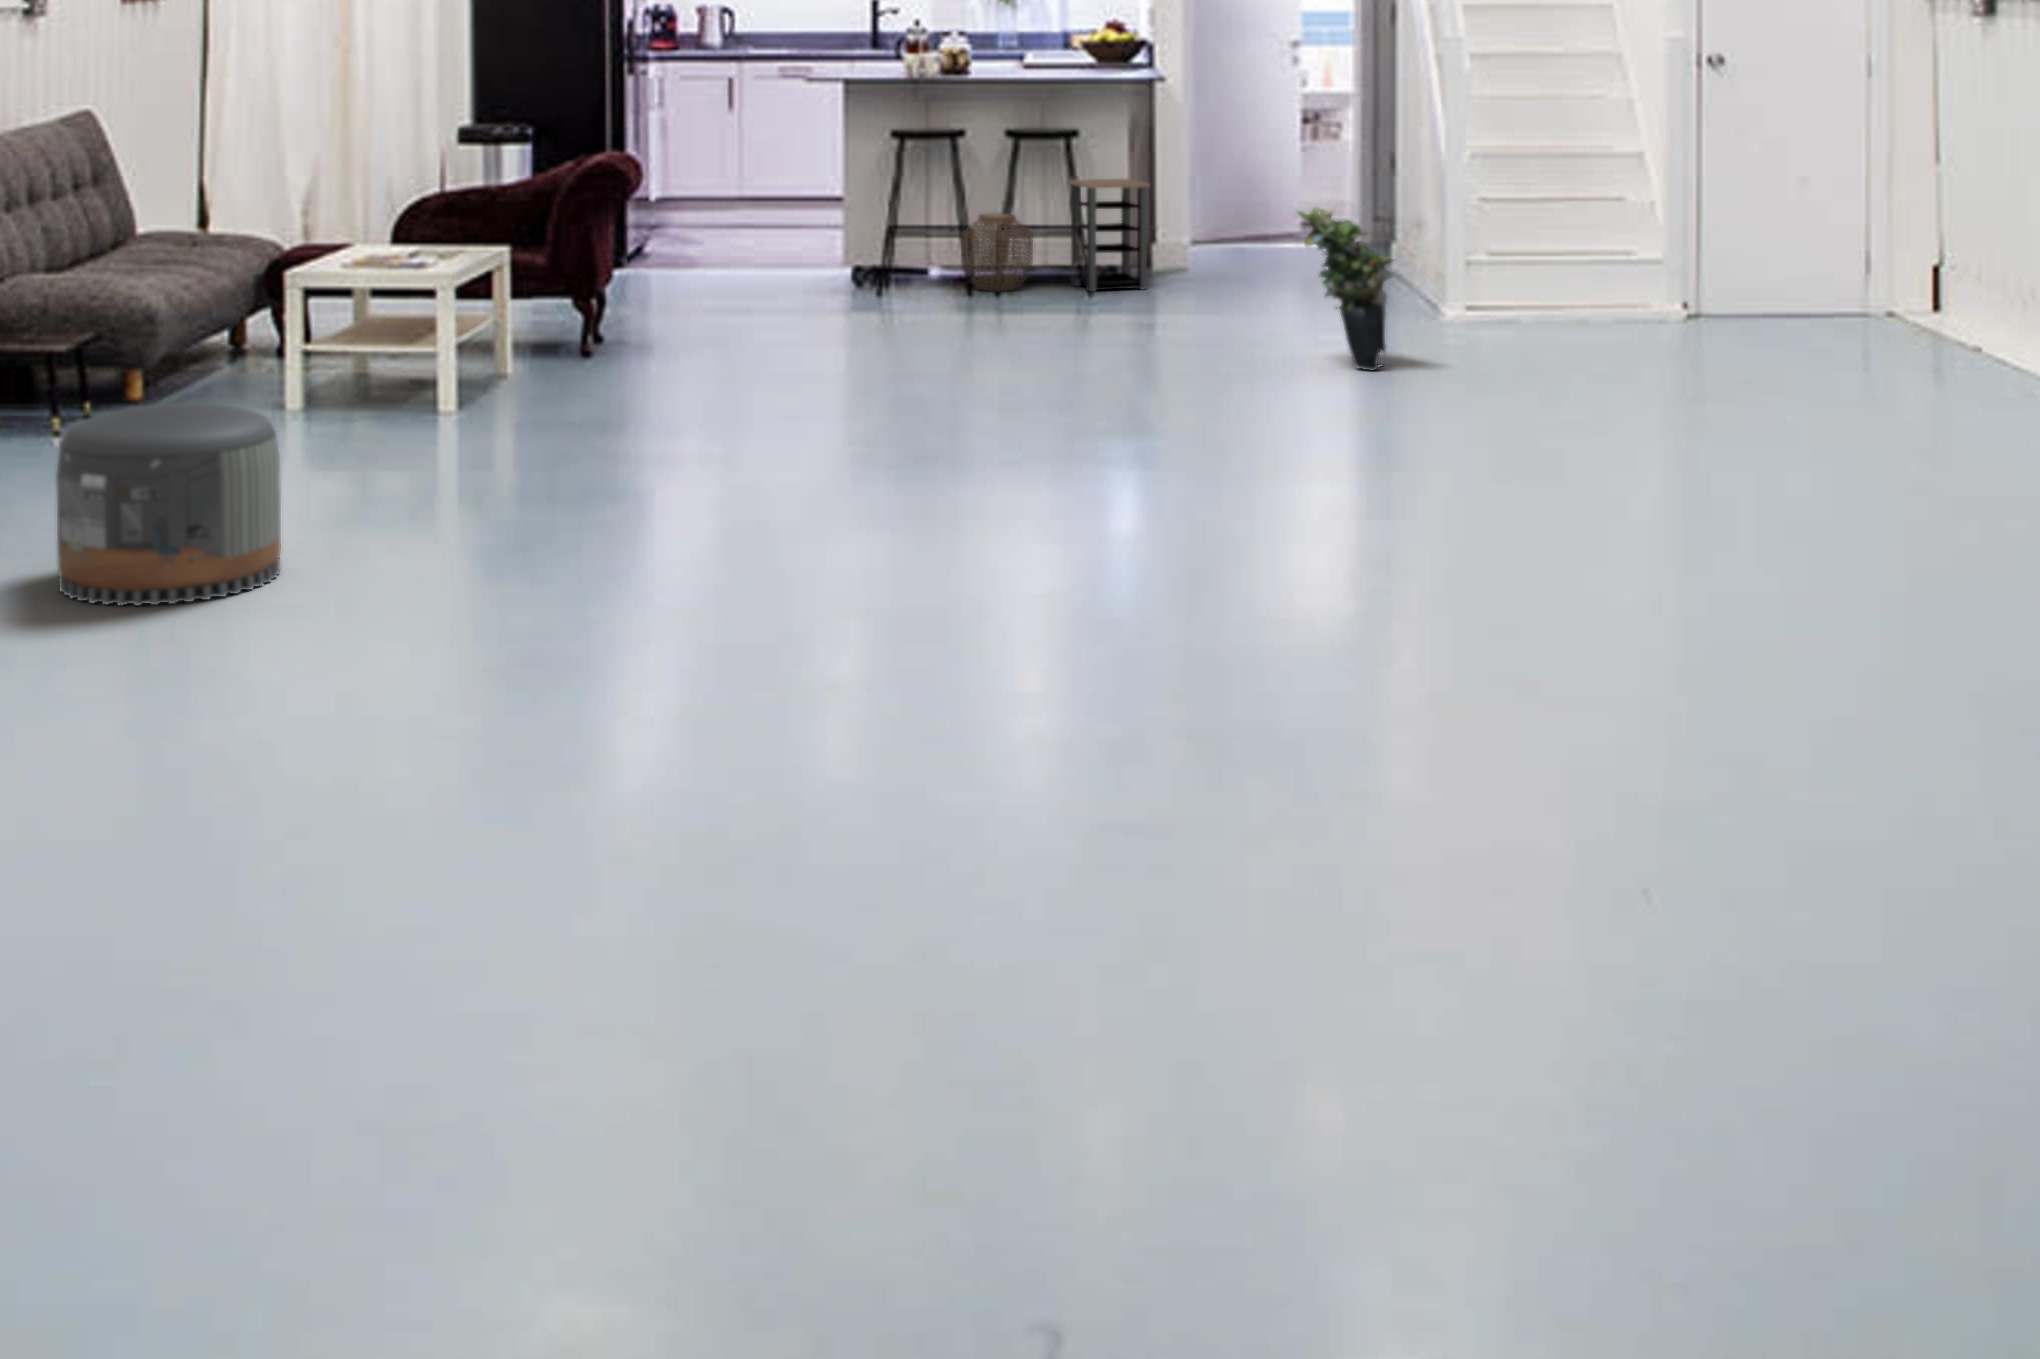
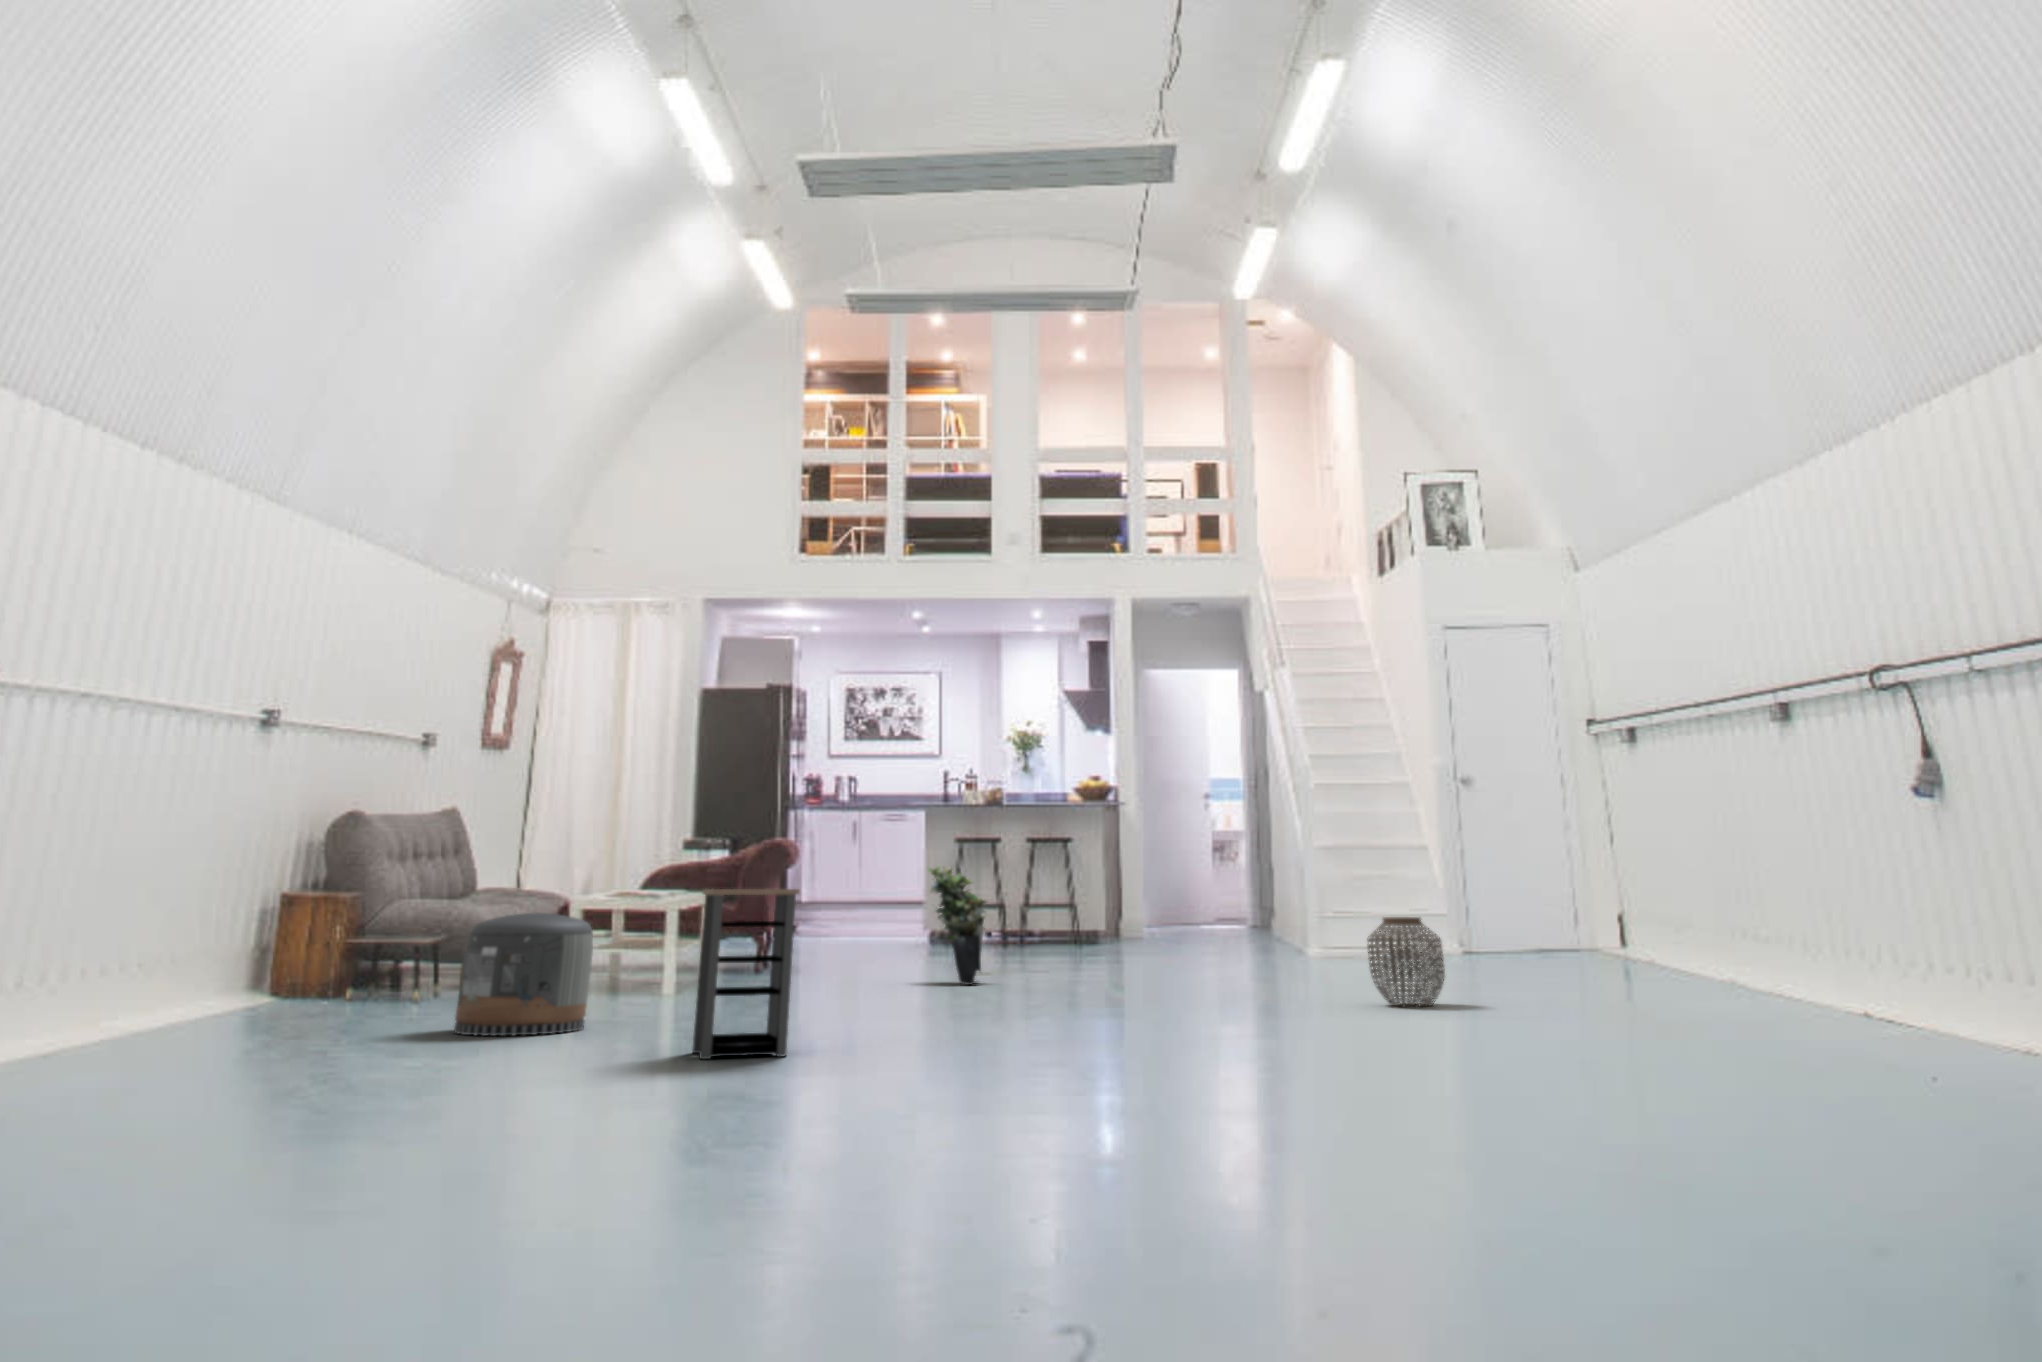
side table: present [1068,179,1150,292] -> present [692,889,800,1059]
potted plant: present [1297,207,1393,370] -> present [928,865,986,985]
woven basket: present [961,213,1033,291] -> present [1367,917,1445,1007]

